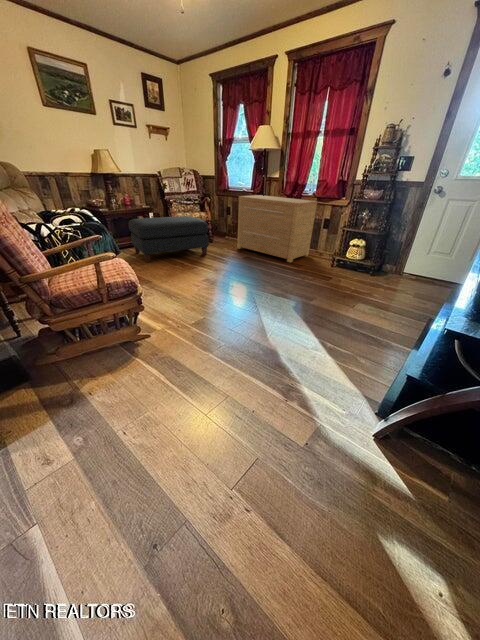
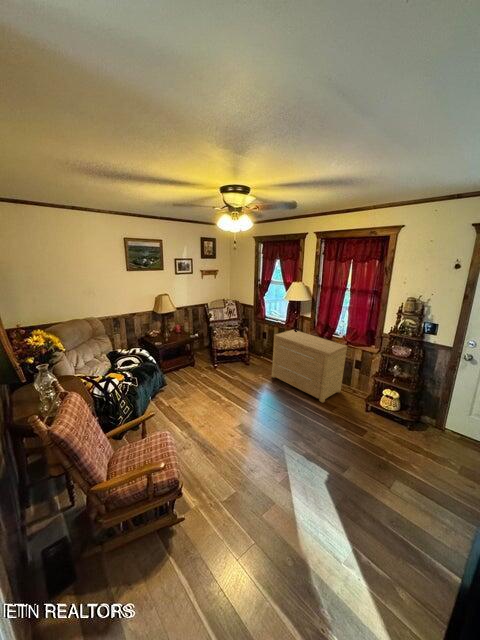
ottoman: present [128,216,209,262] -> none [177,348,246,397]

